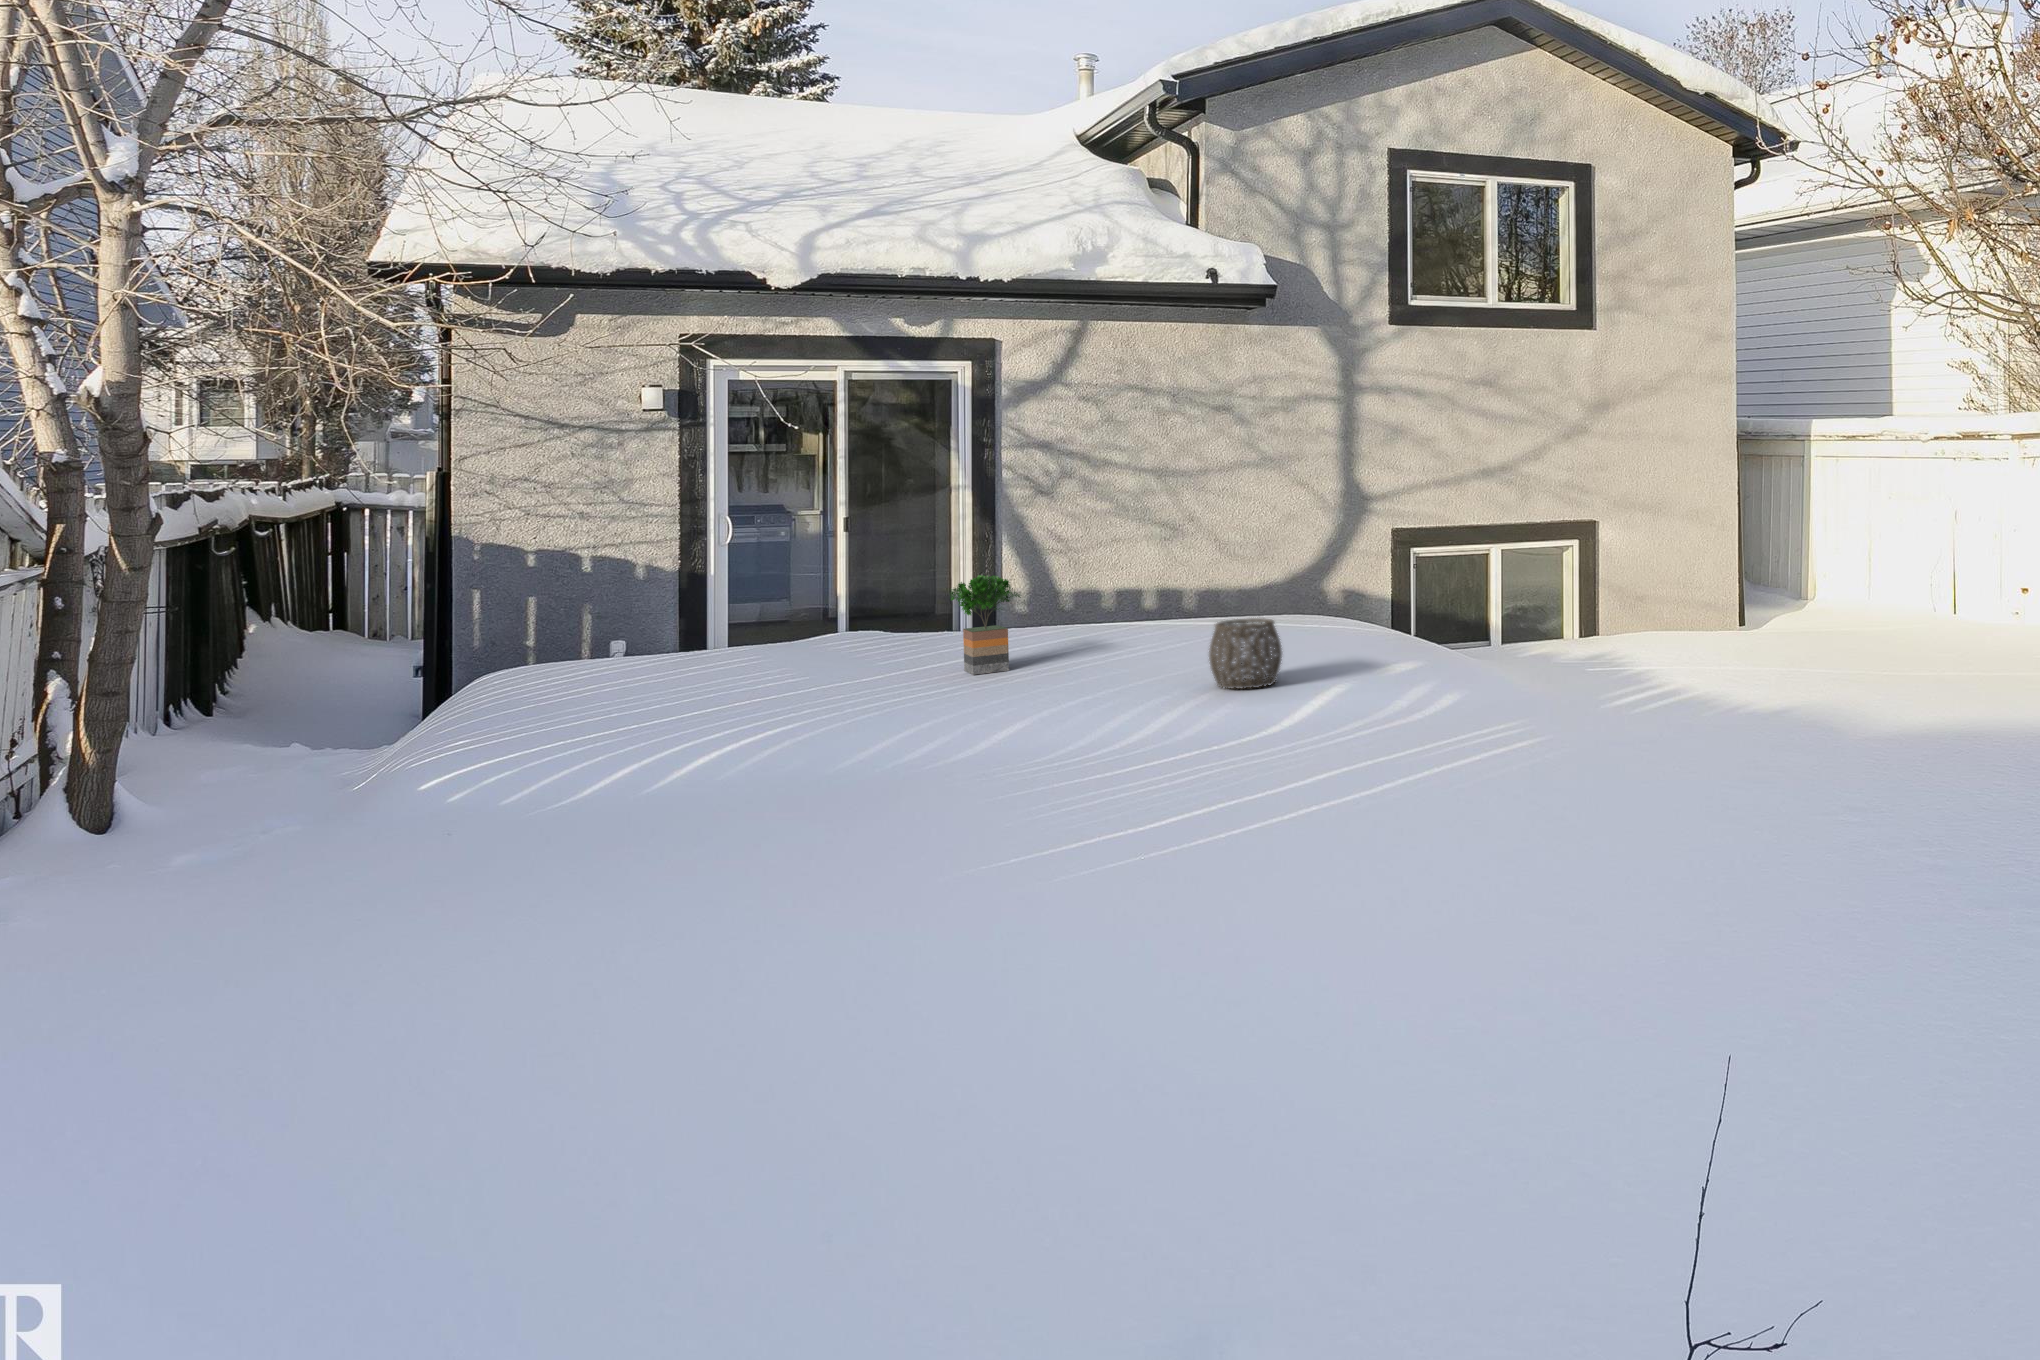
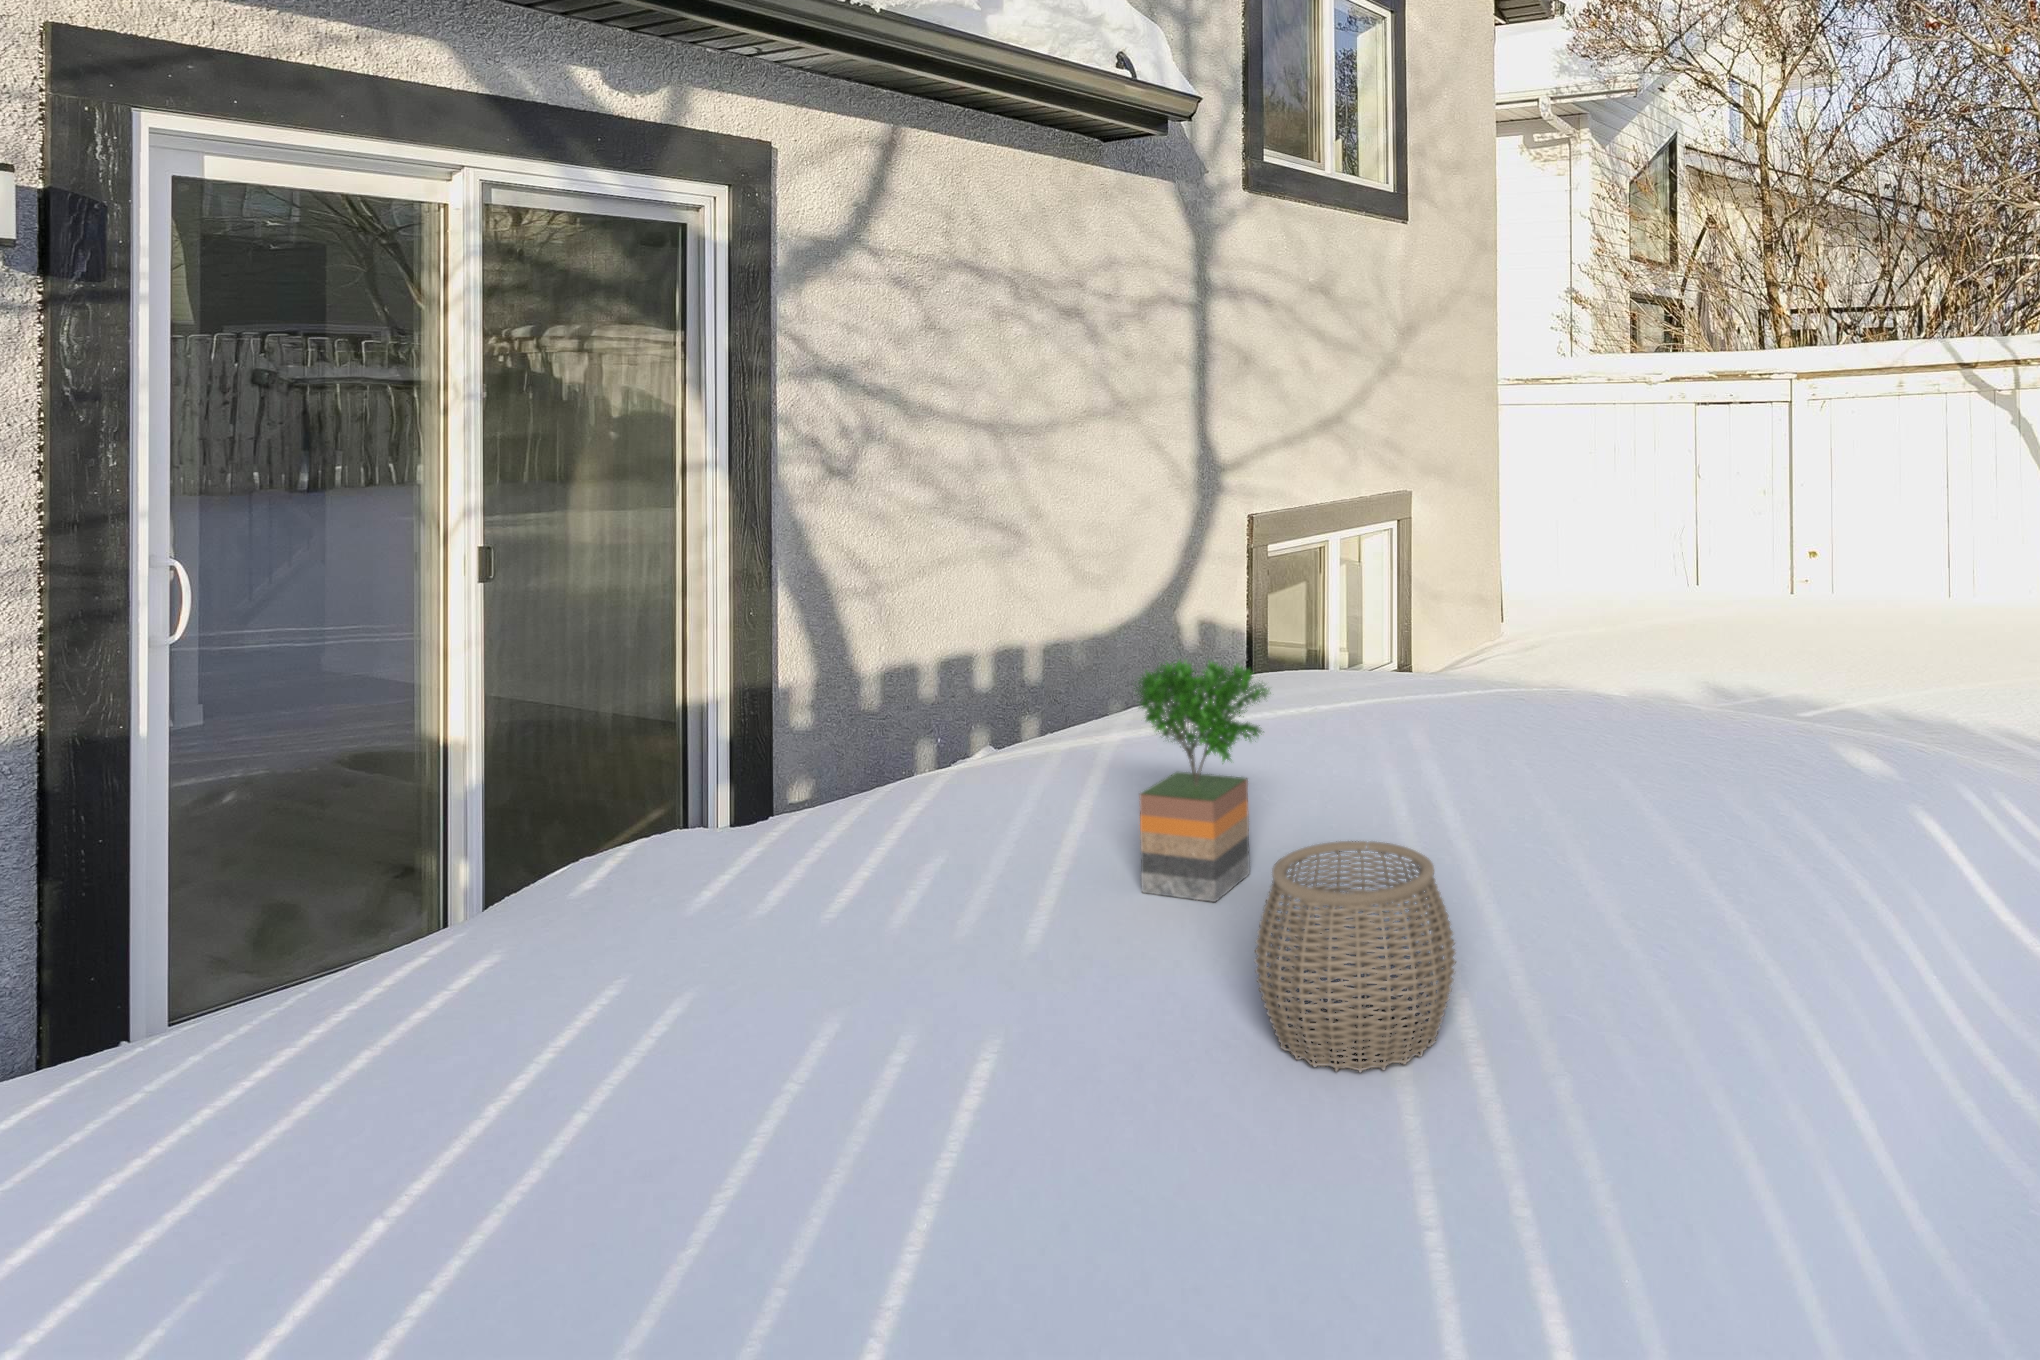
woven basket: present [1209,618,1282,689] -> present [1254,841,1456,1072]

